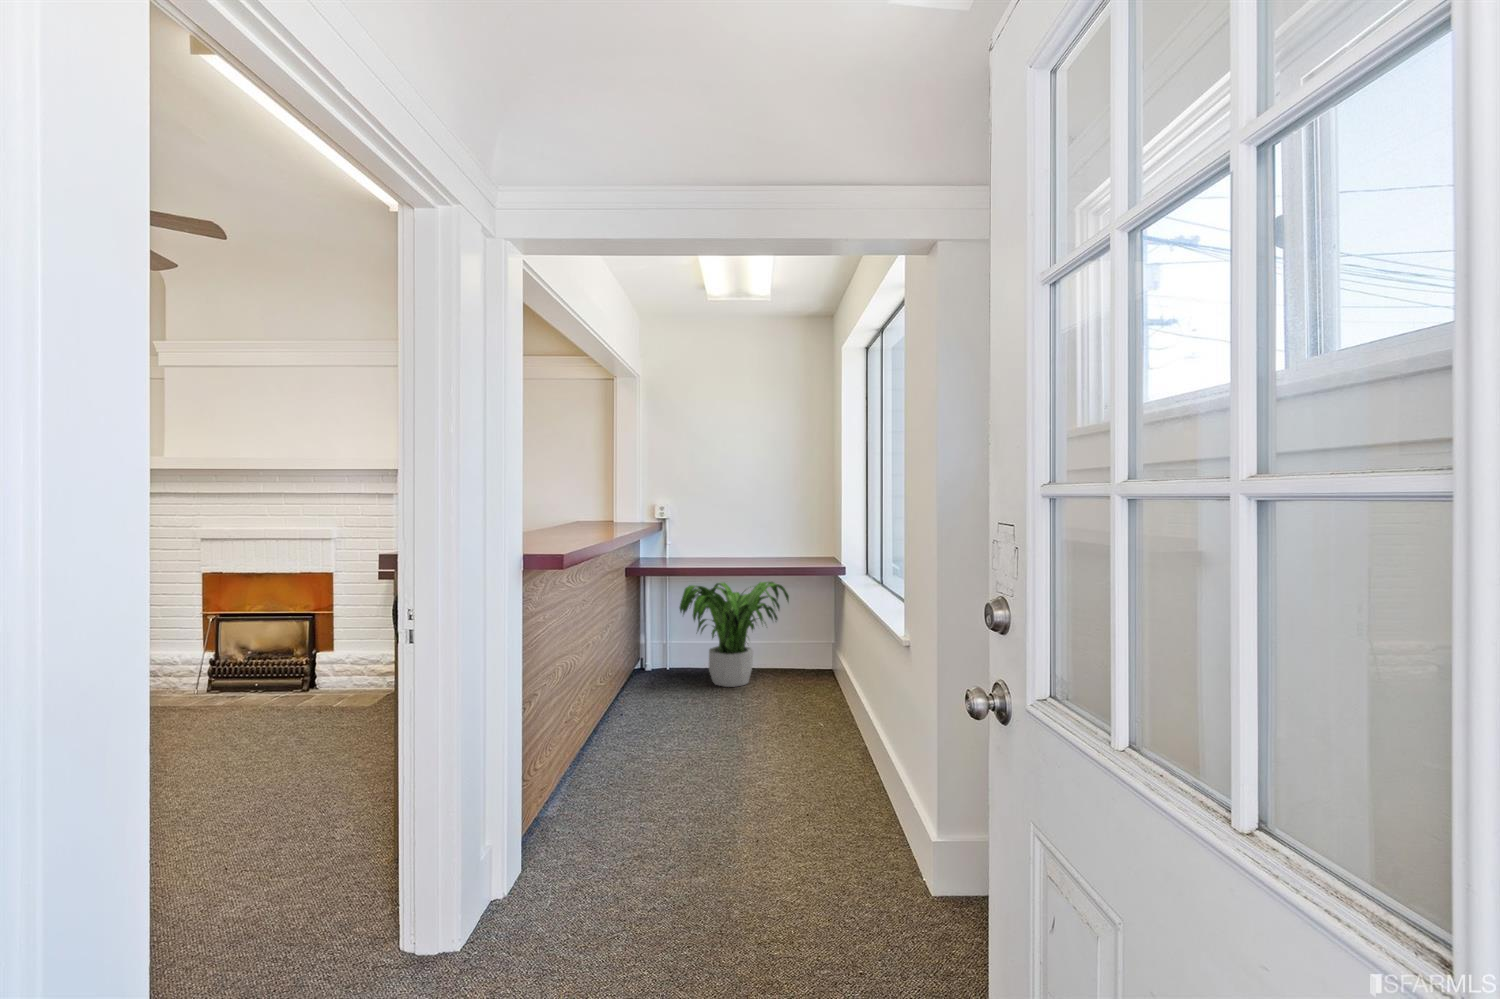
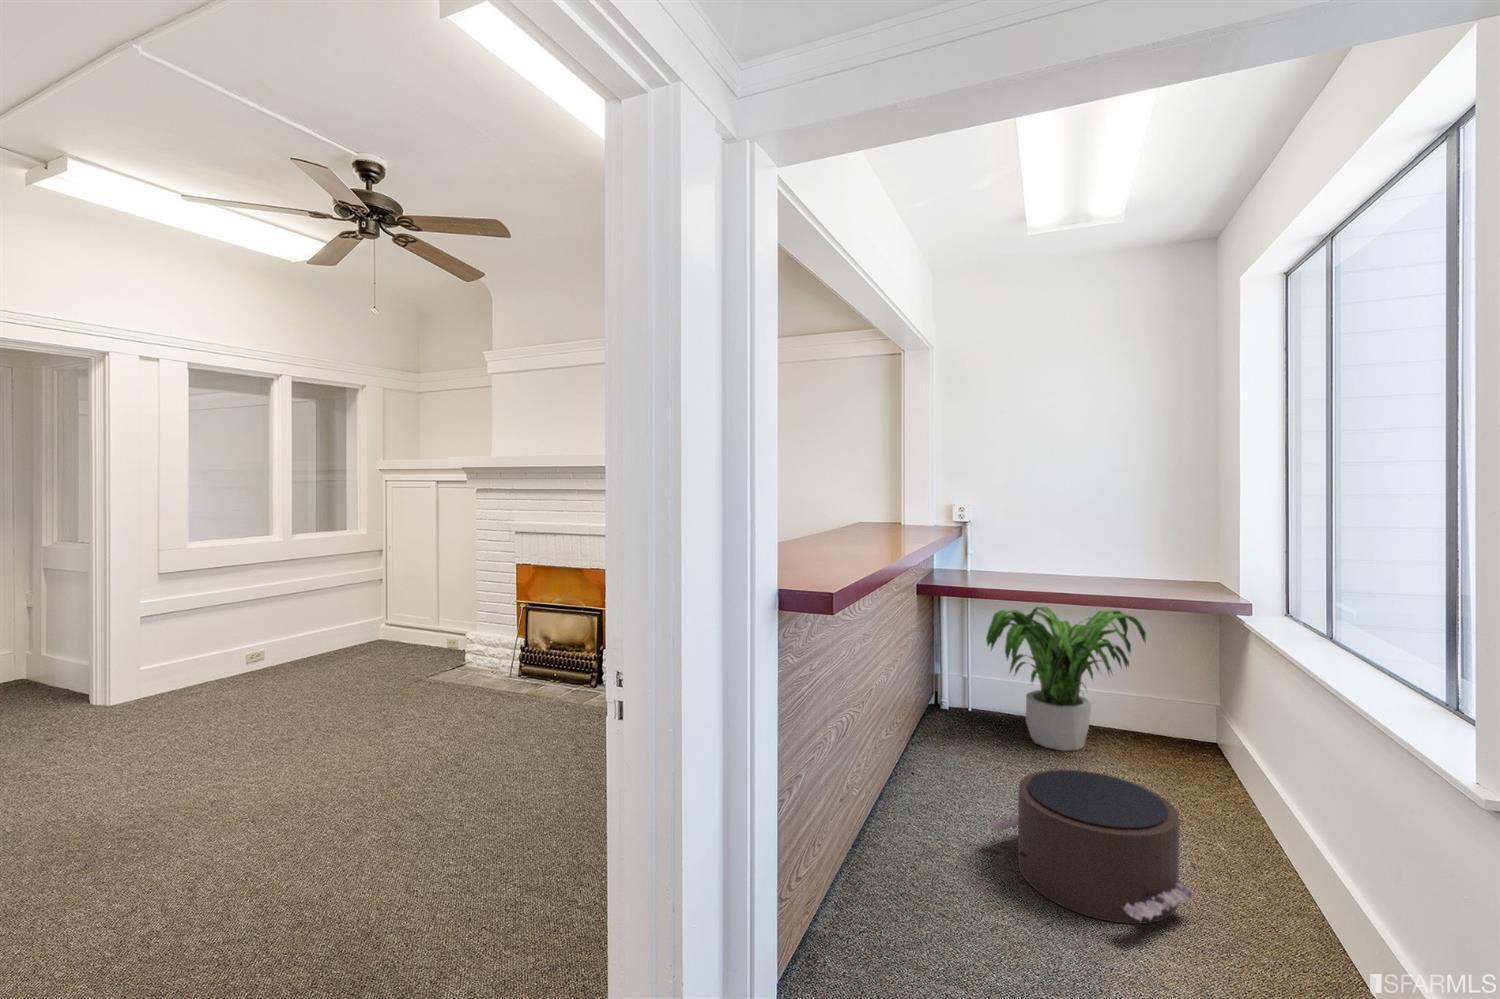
pouf: none [678,685,798,766] -> present [989,769,1198,924]

